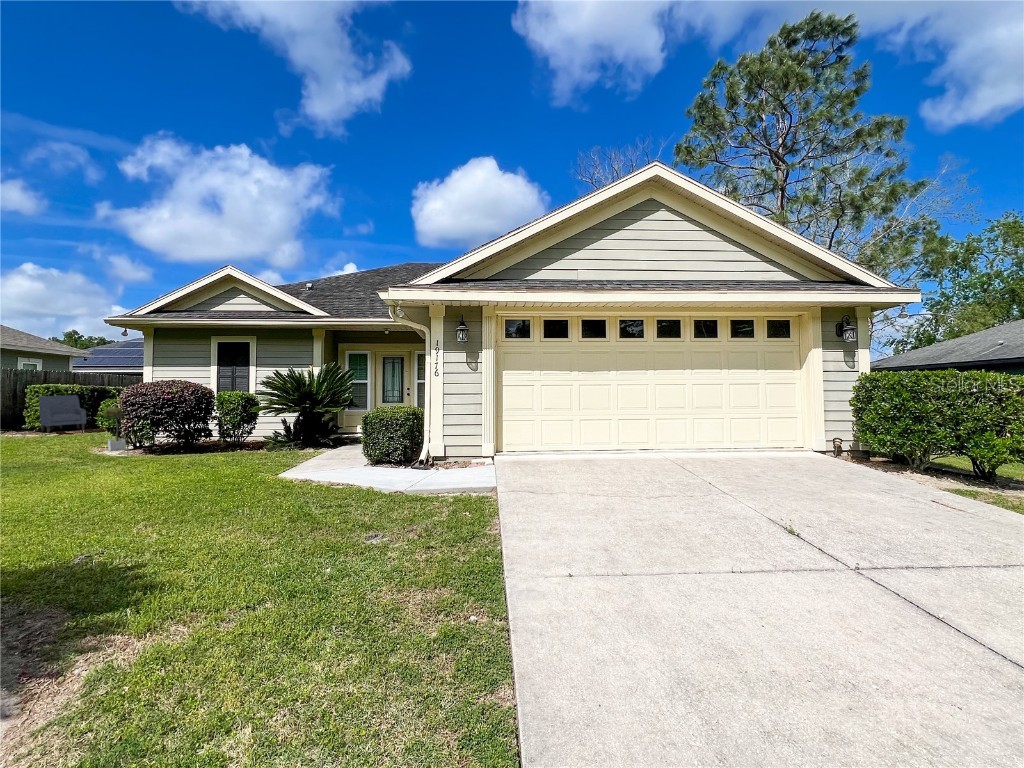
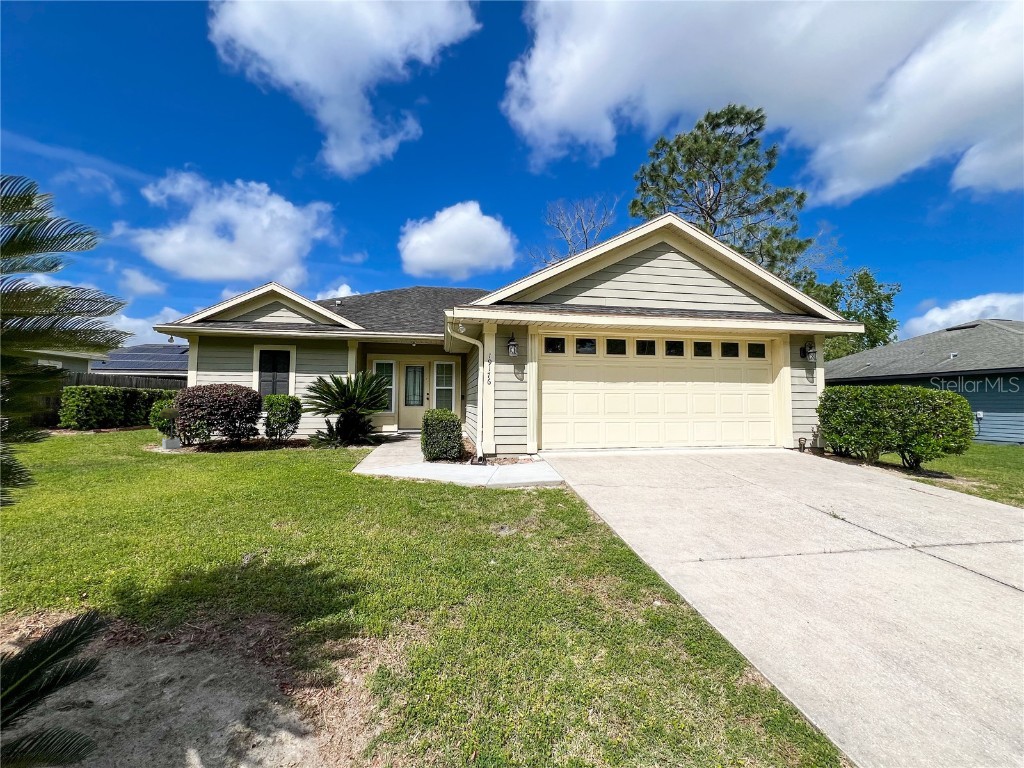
chair: present [38,395,86,433] -> none [74,396,123,432]

